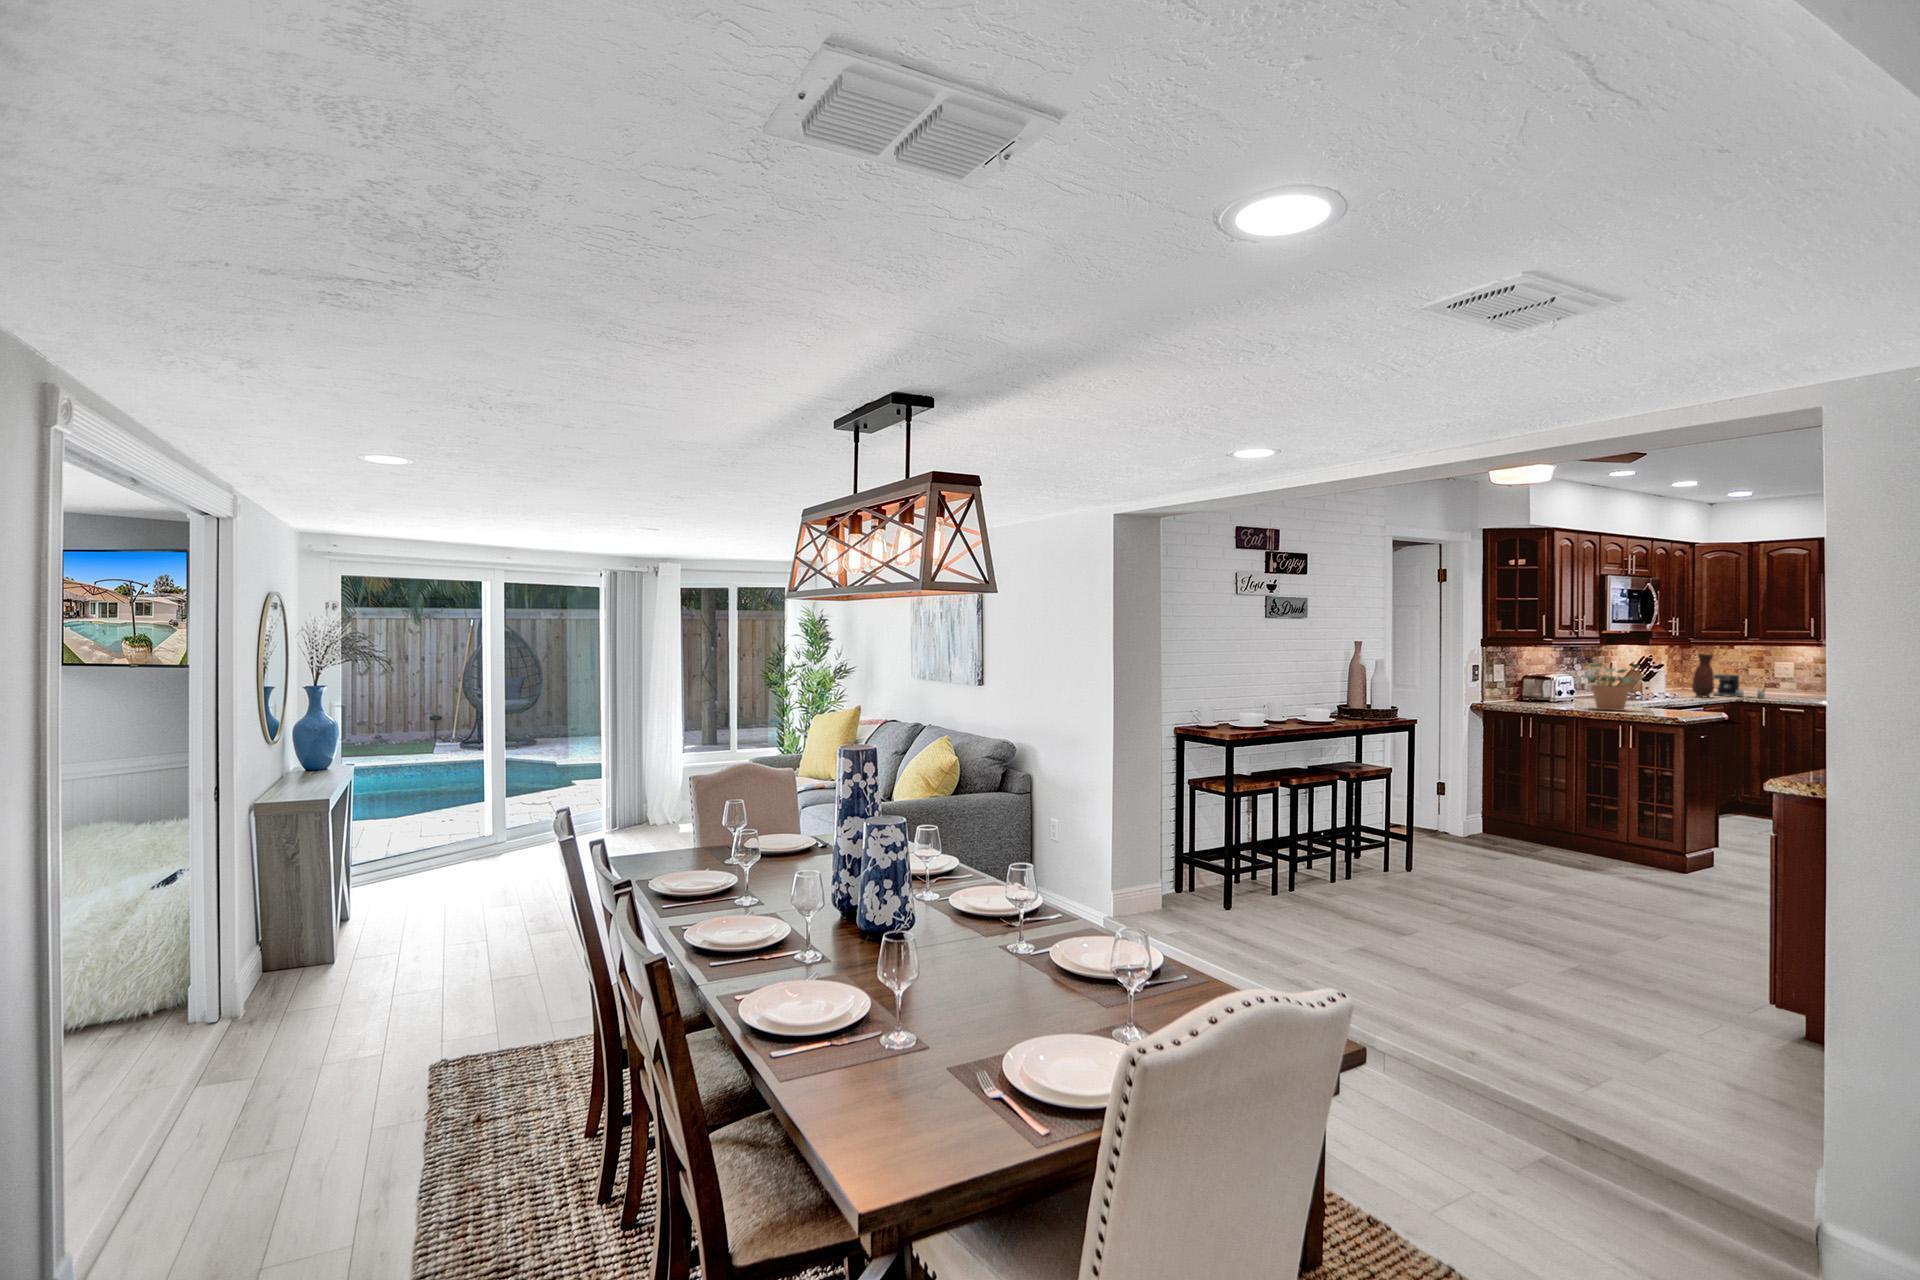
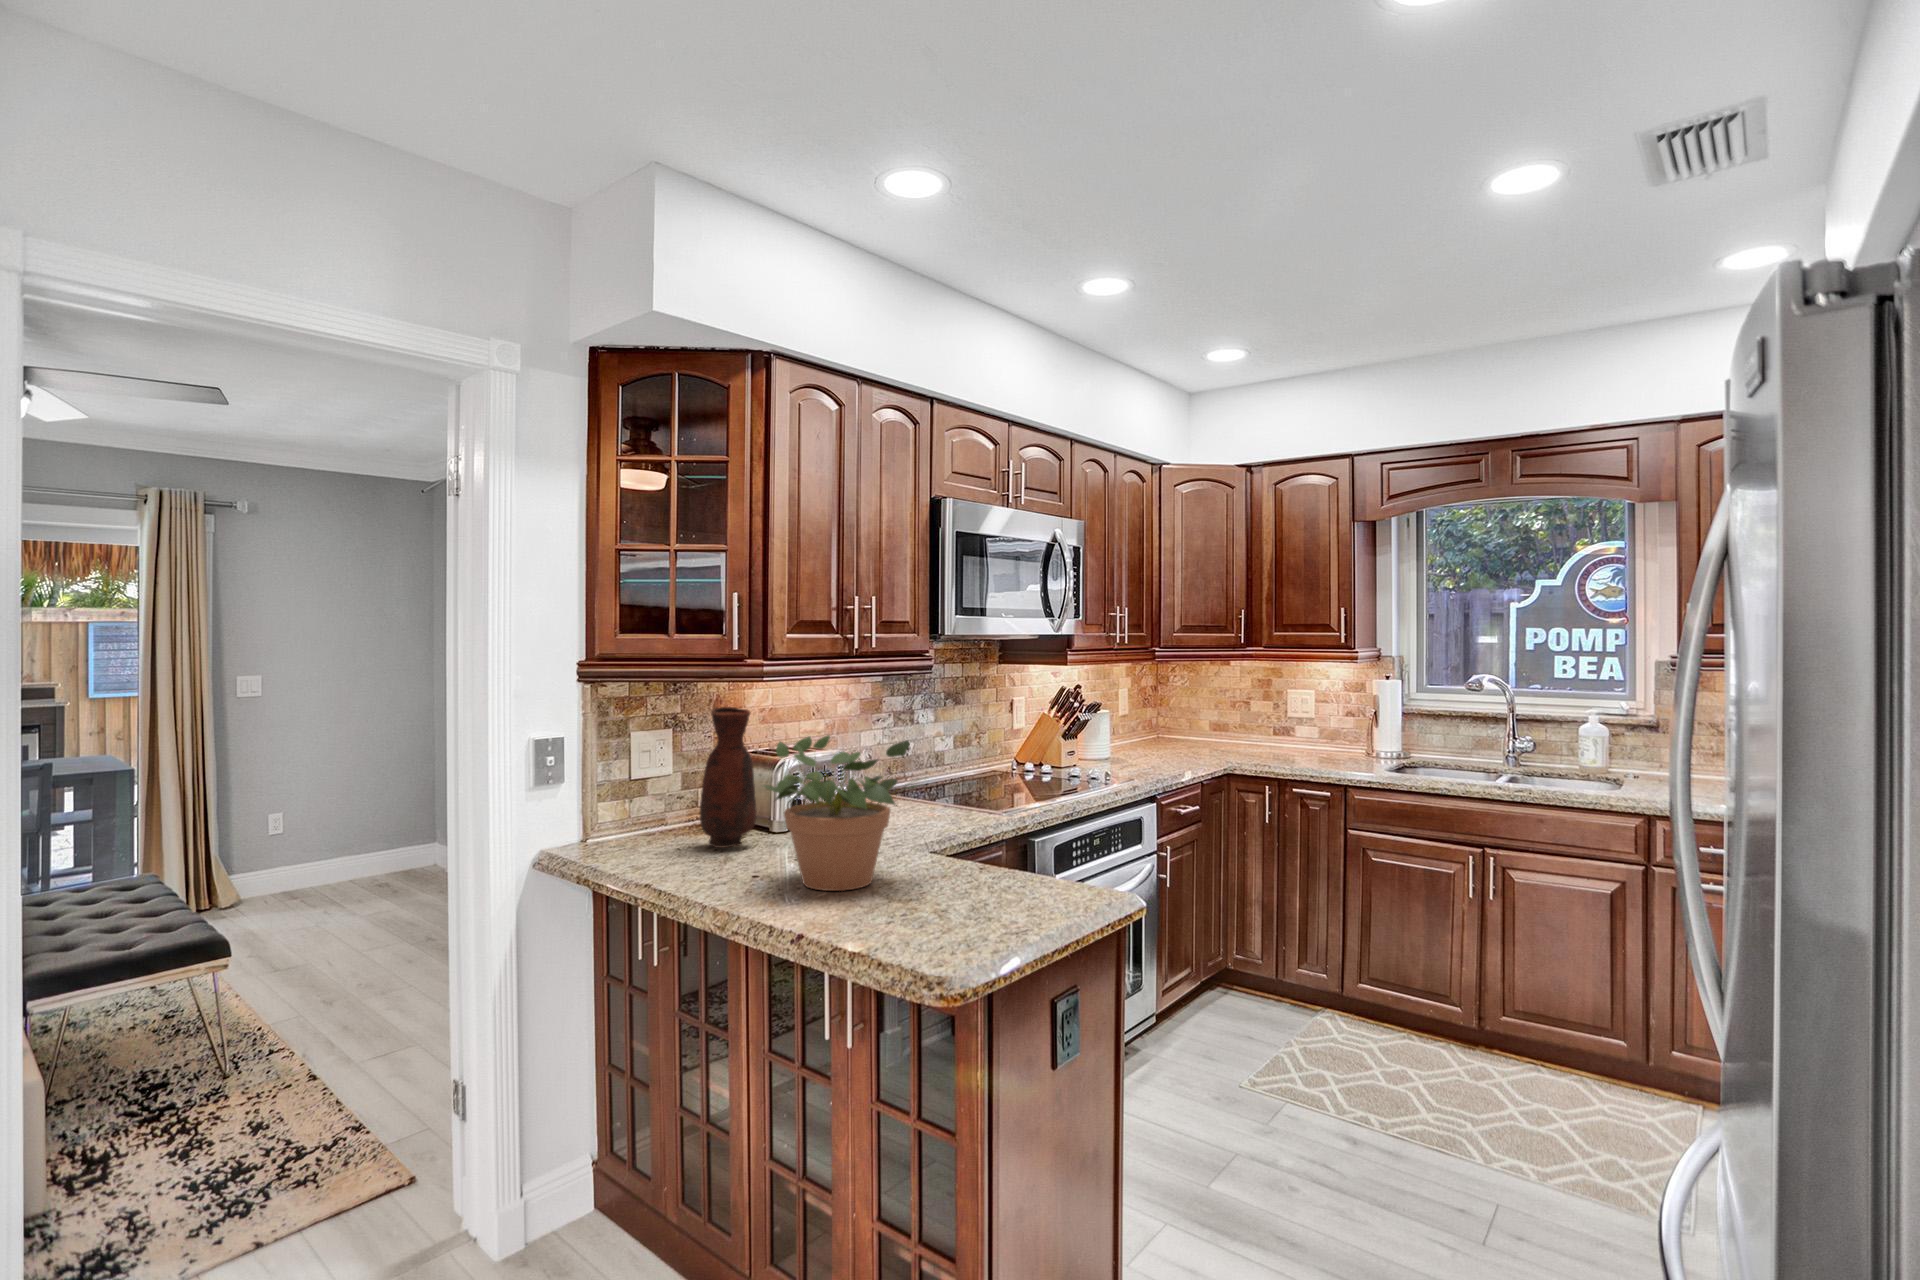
vase: present [1692,653,1714,697] -> present [700,707,757,848]
coffee maker: present [1713,674,1766,698] -> none [1188,716,1271,765]

